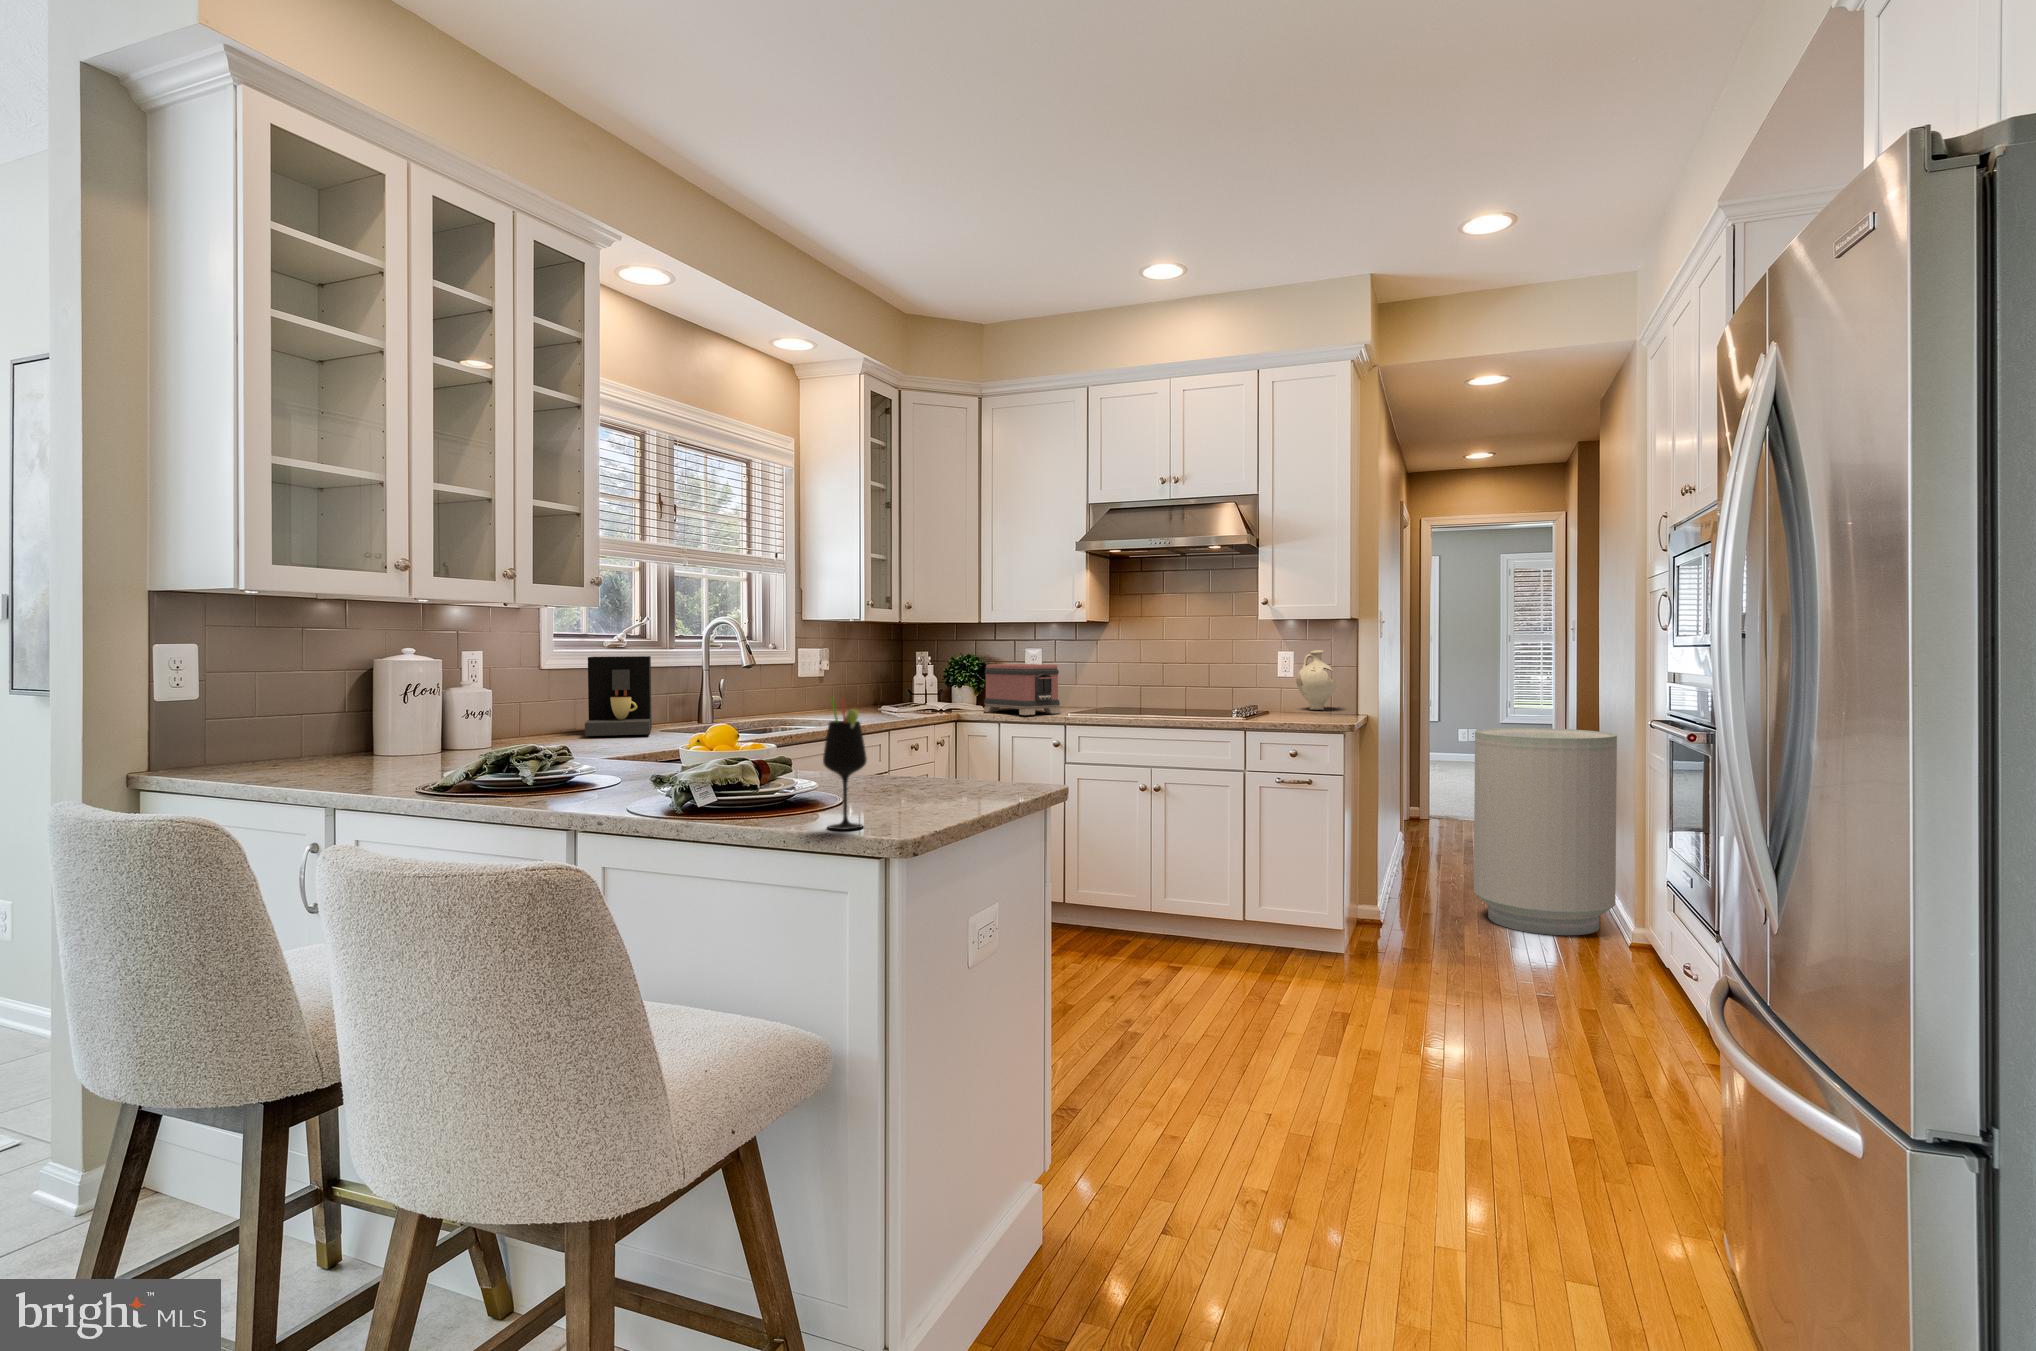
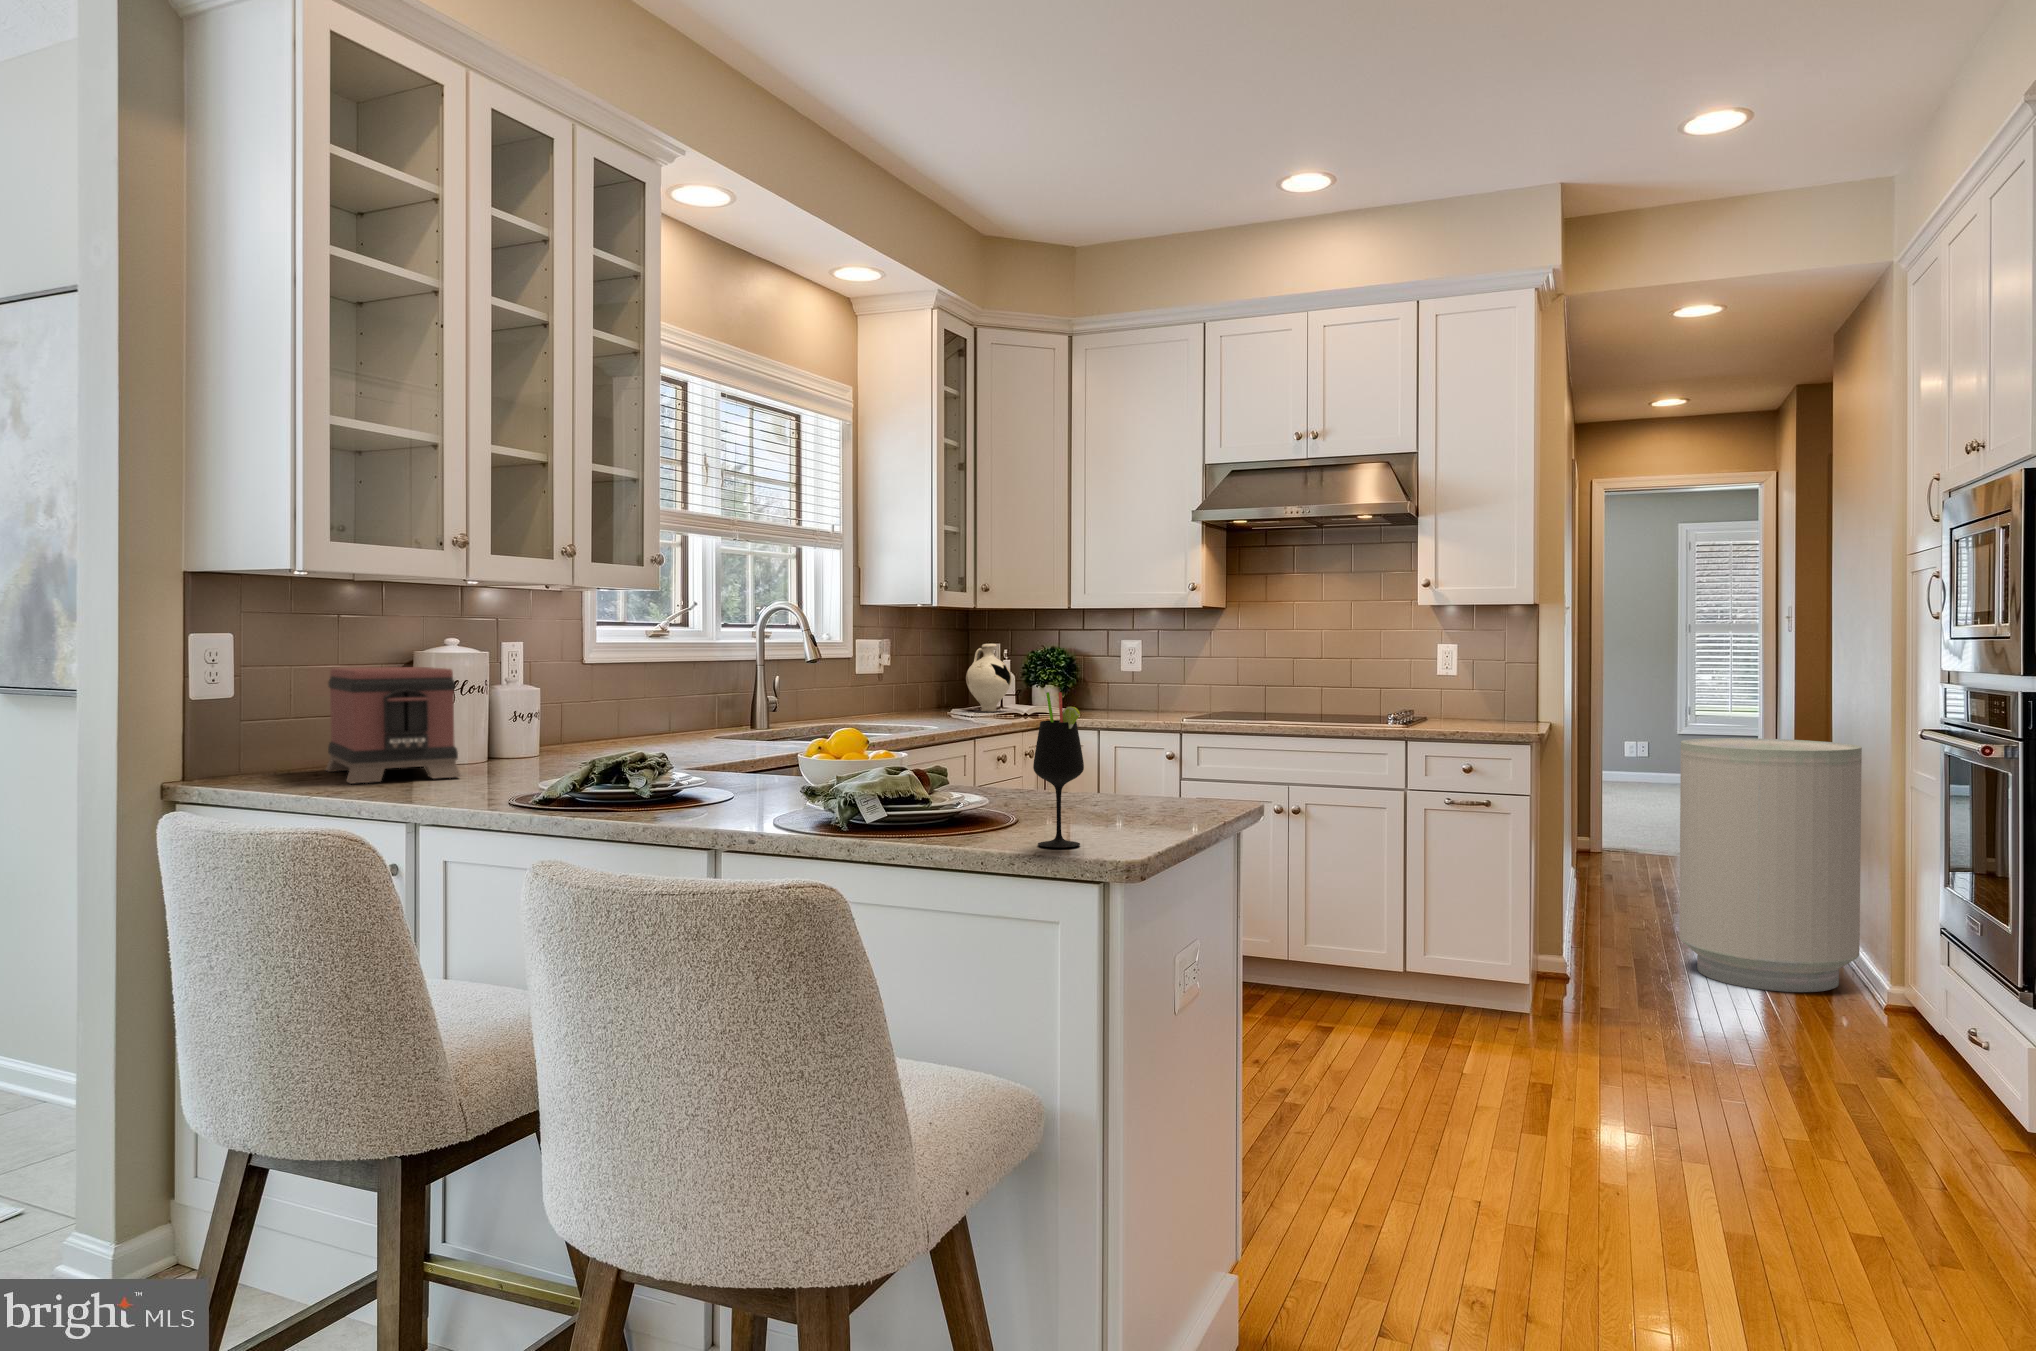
decorative vase: present [1296,650,1337,710] -> present [966,644,1012,712]
coffee maker: present [585,656,652,736] -> none [638,649,715,744]
toaster: present [983,664,1061,715] -> present [326,667,461,783]

